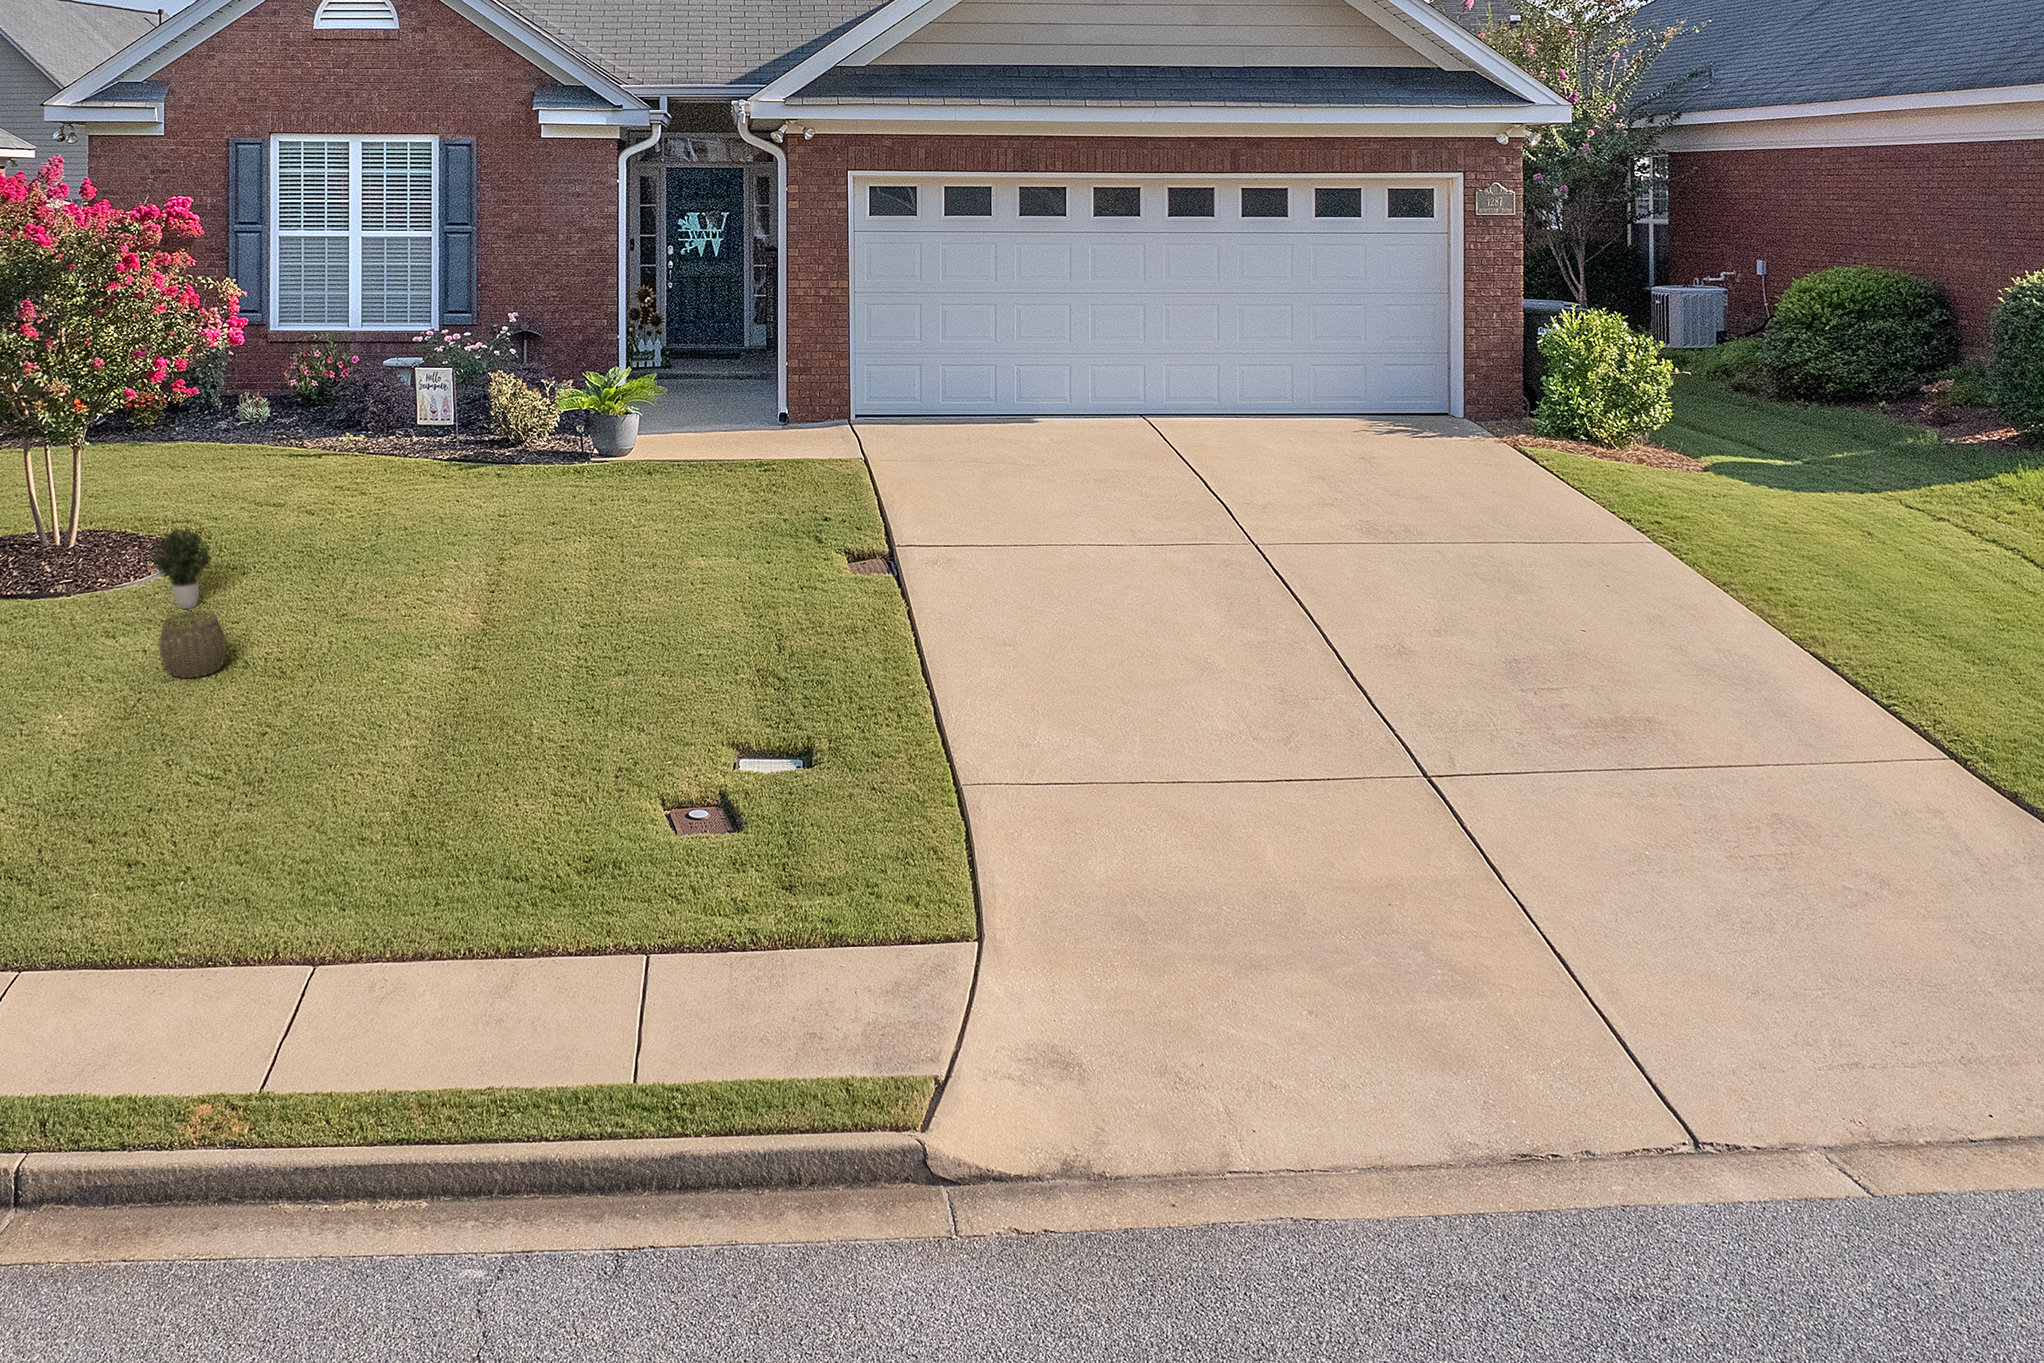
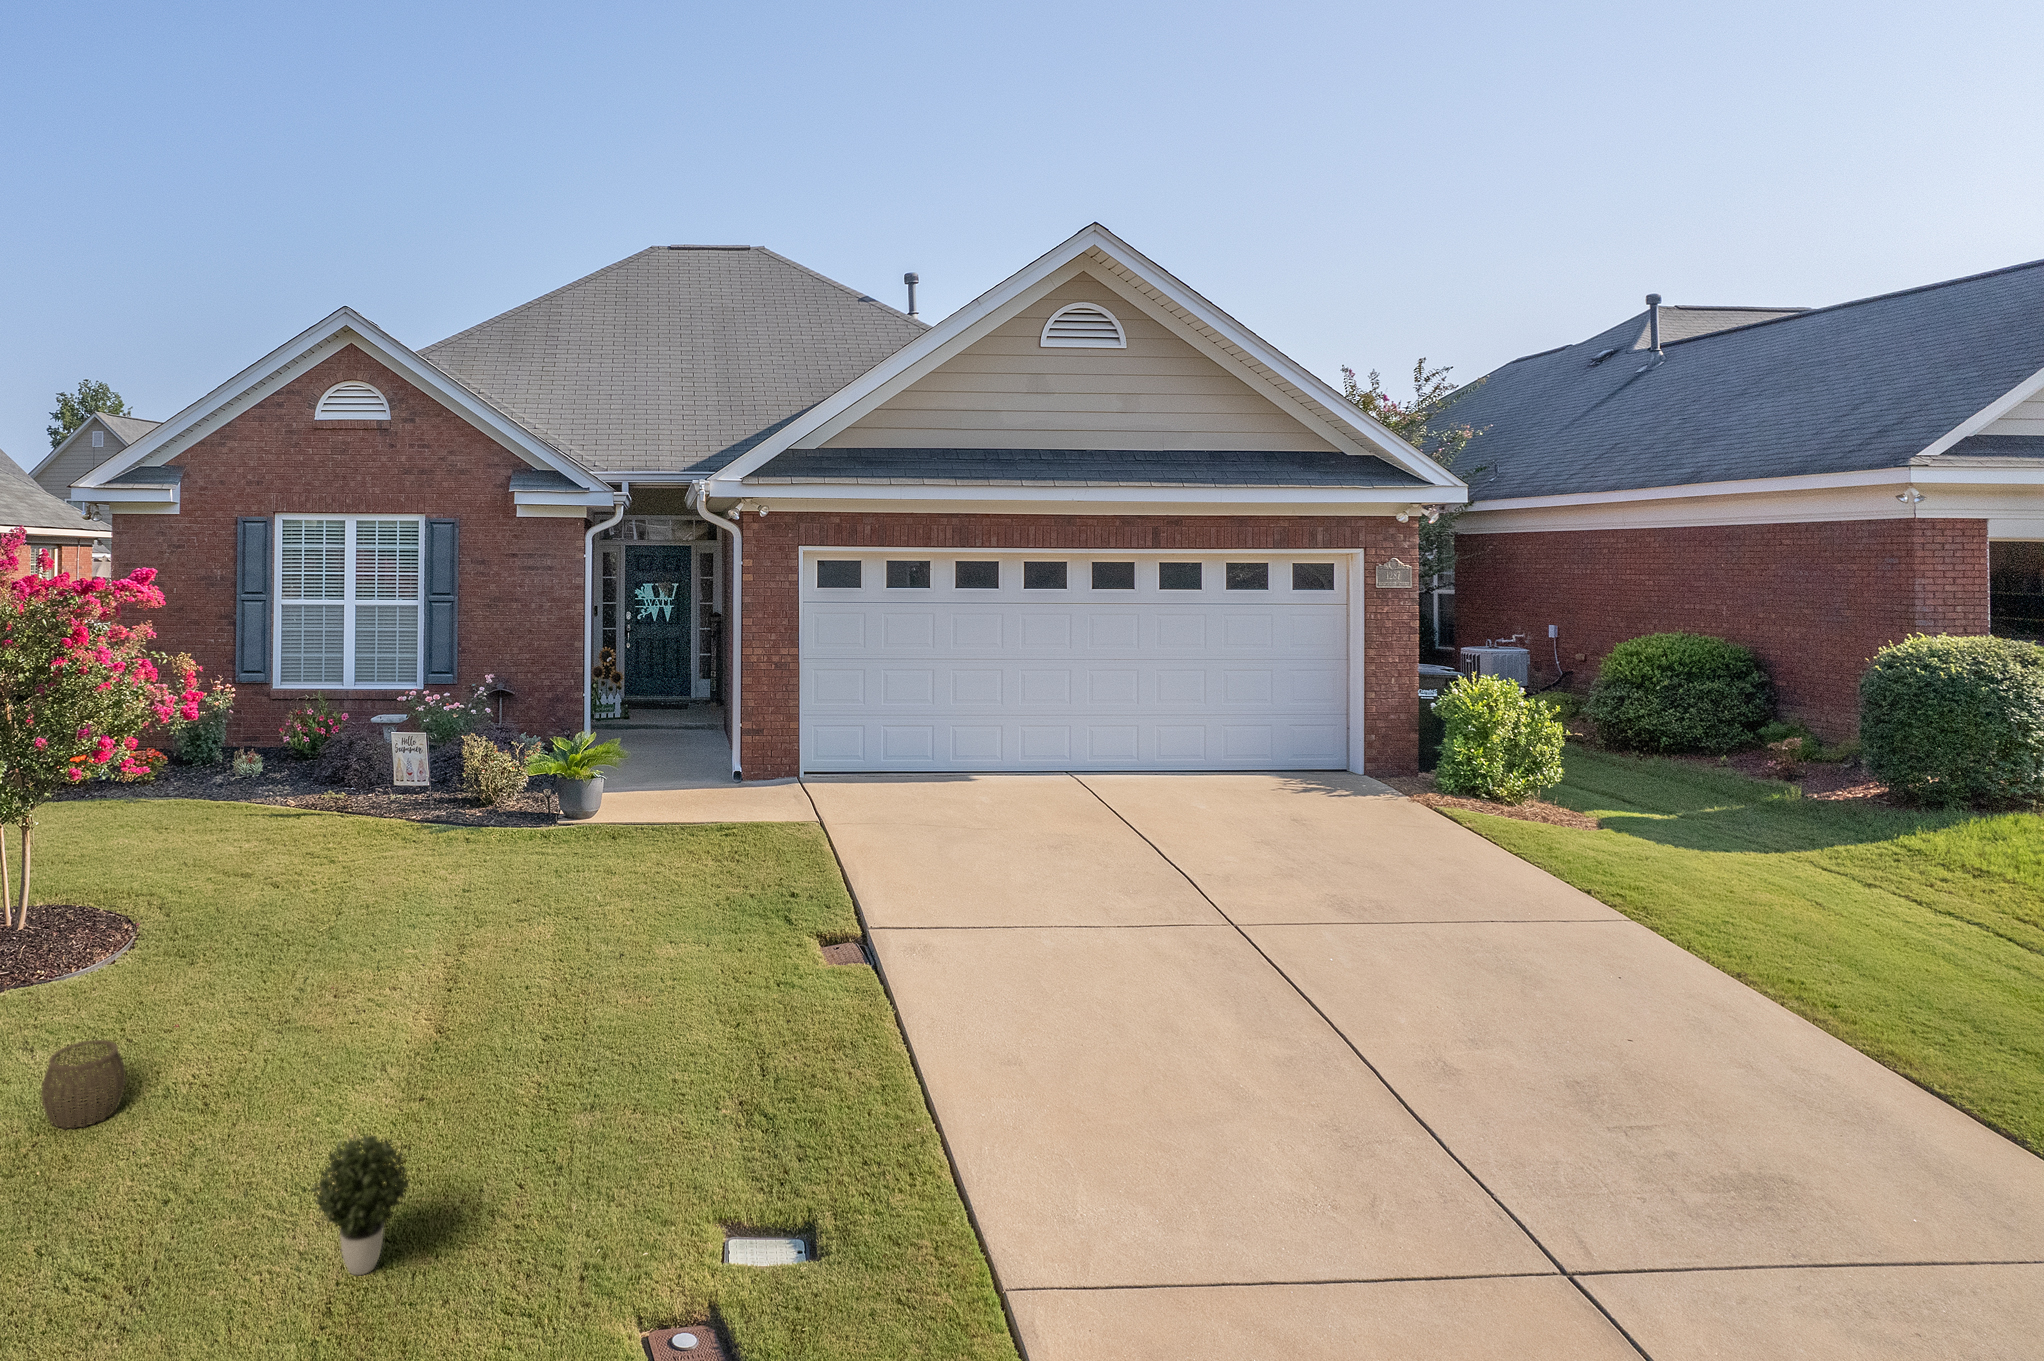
potted plant: present [150,529,211,609] -> present [311,1135,409,1275]

